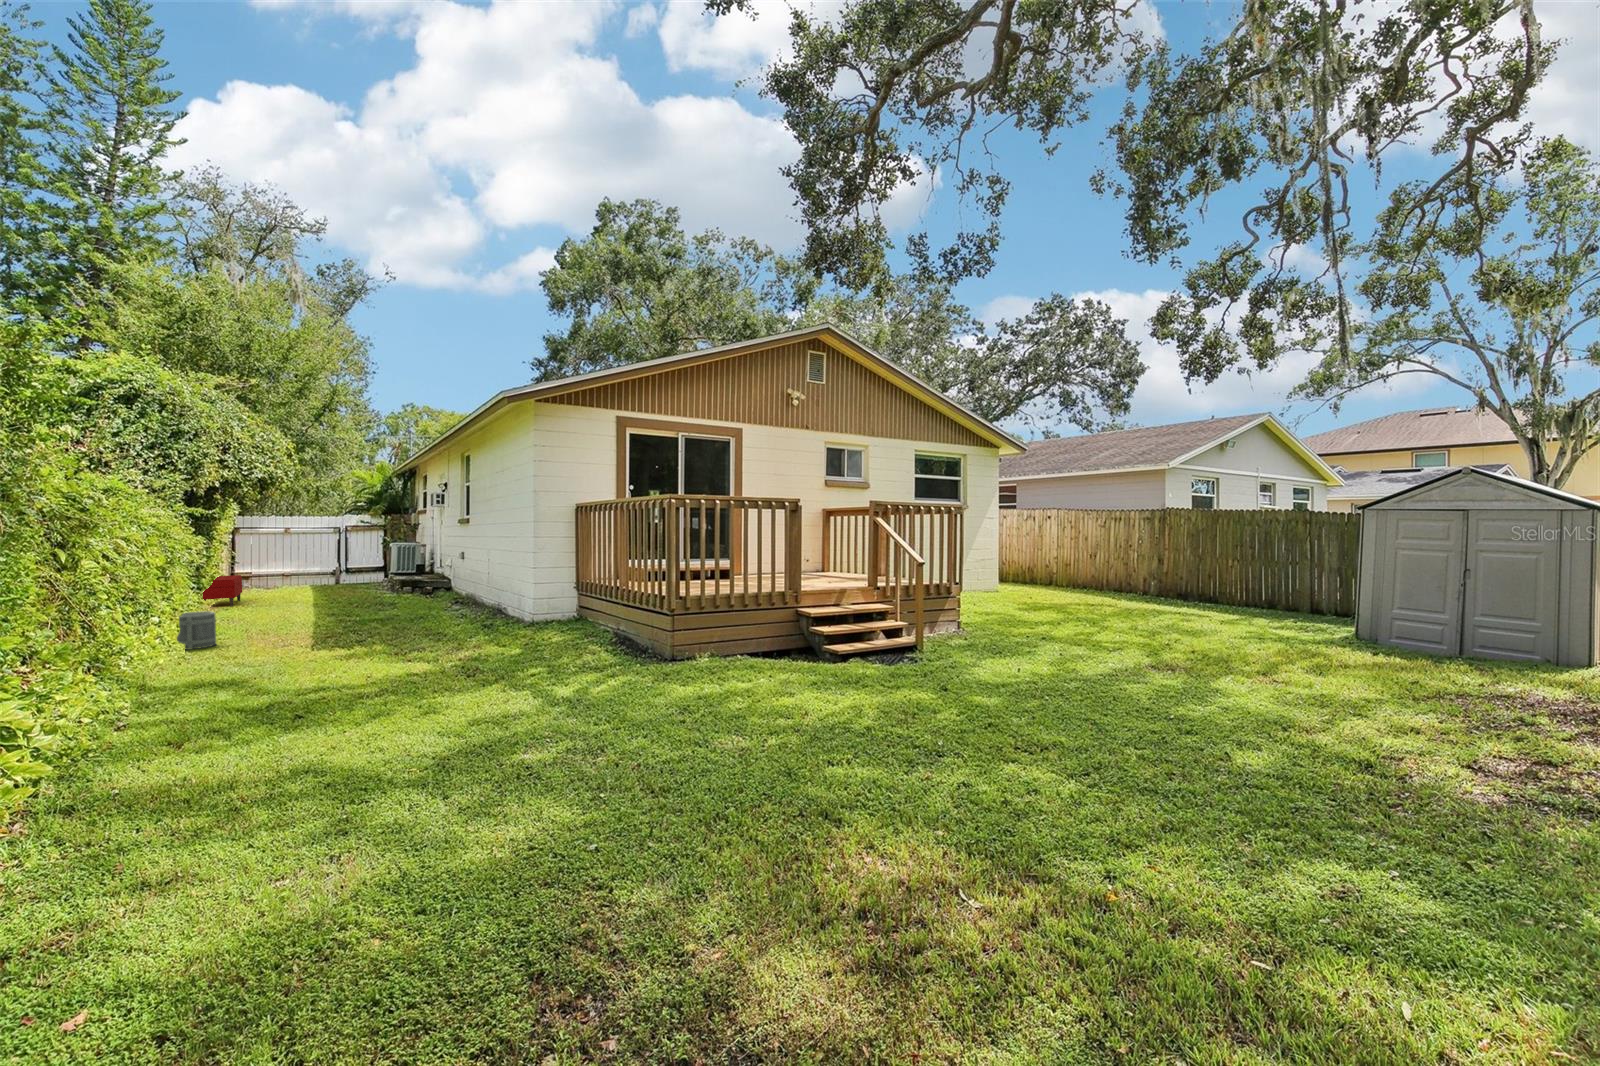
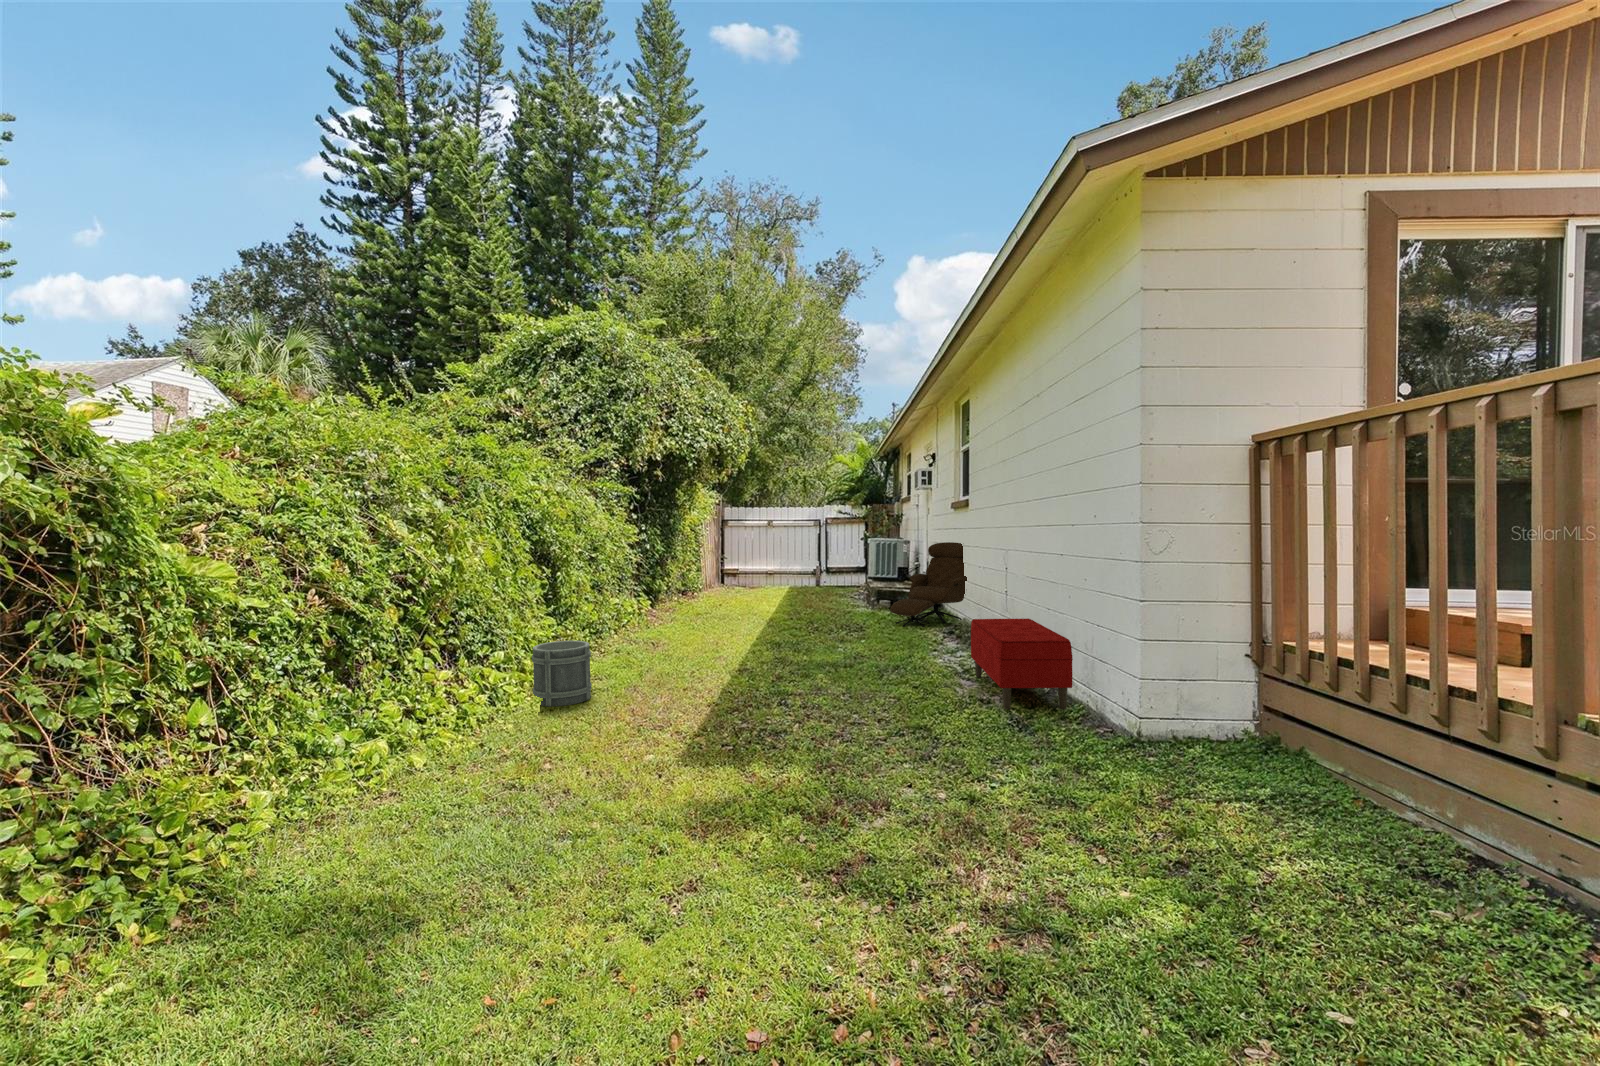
lounge chair: none [414,546,473,603] -> present [890,542,967,627]
bench: present [203,575,242,607] -> present [971,619,1073,709]

